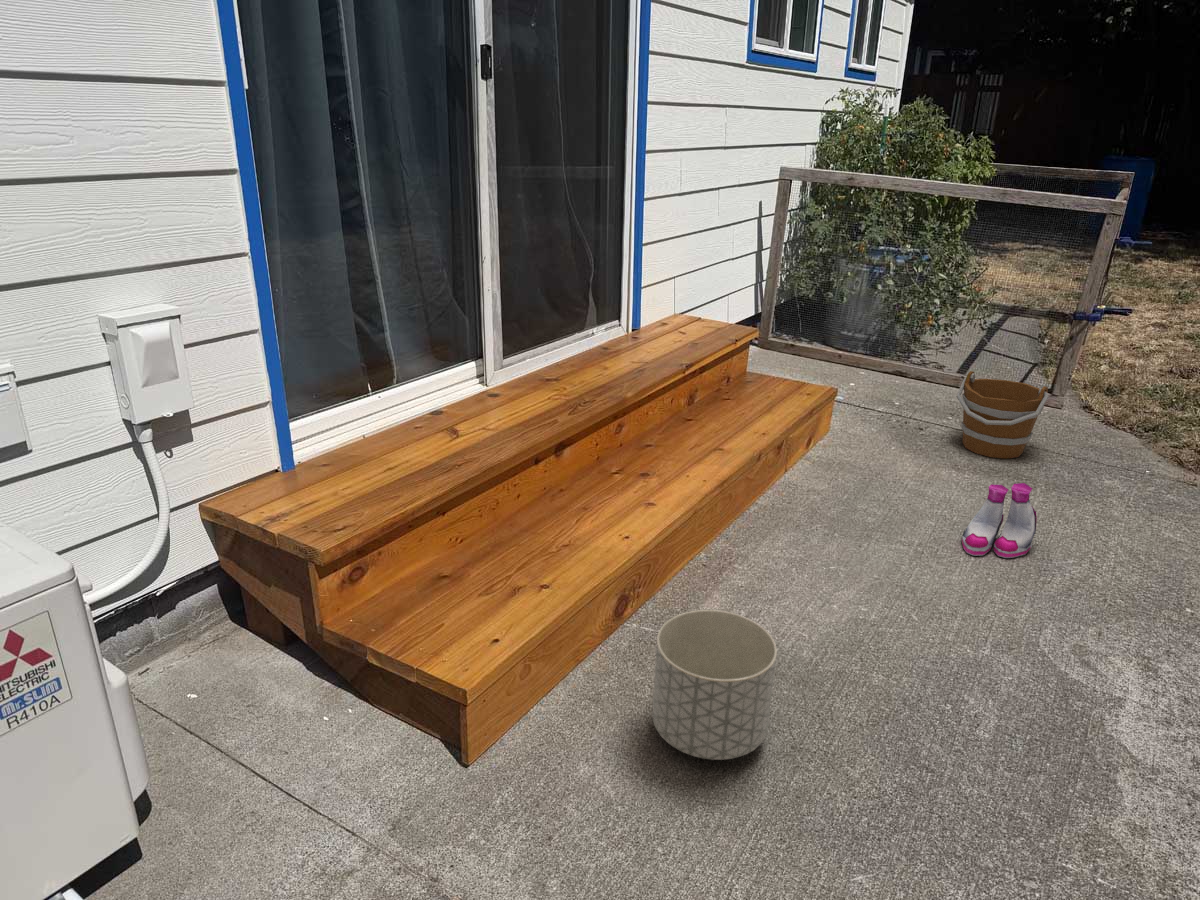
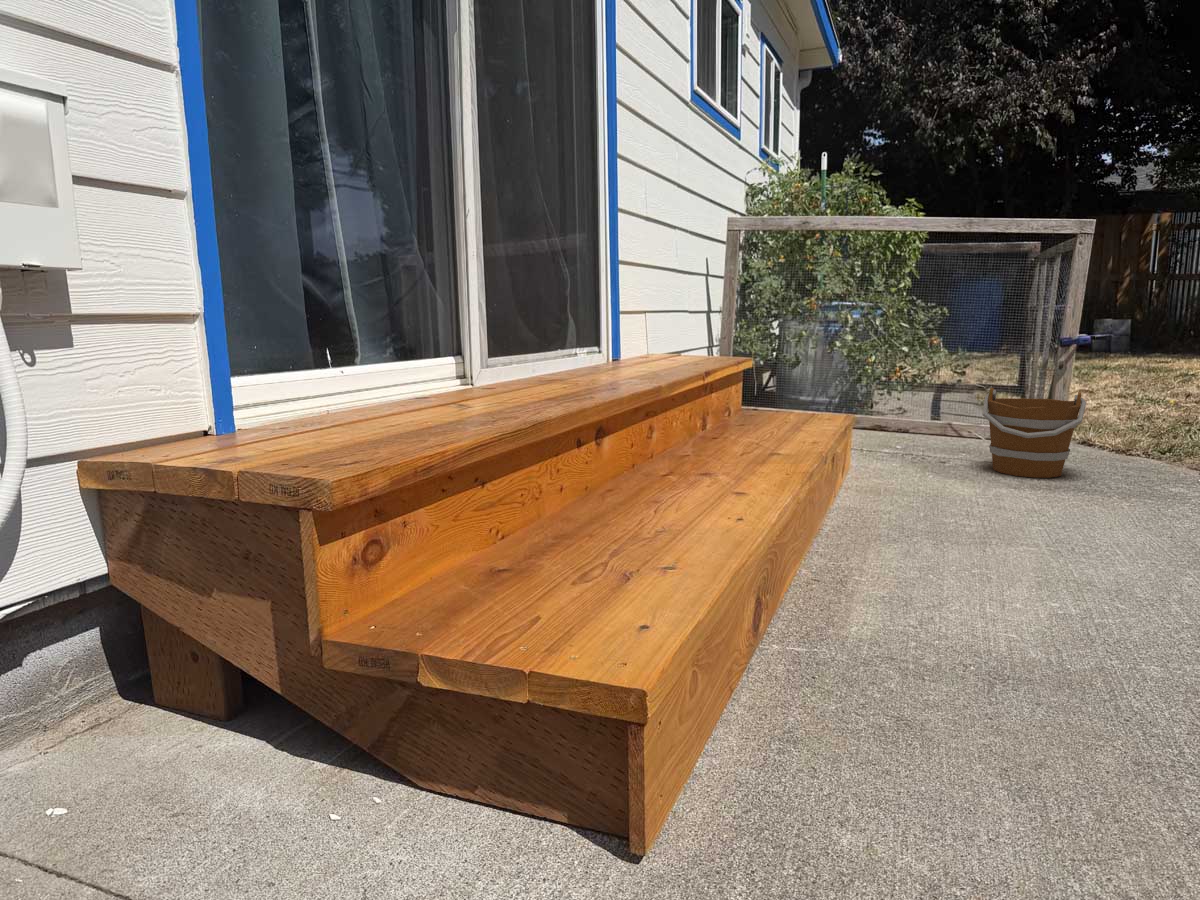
boots: present [962,483,1037,558] -> none [1082,459,1168,551]
planter: present [652,610,777,760] -> none [884,565,1107,789]

